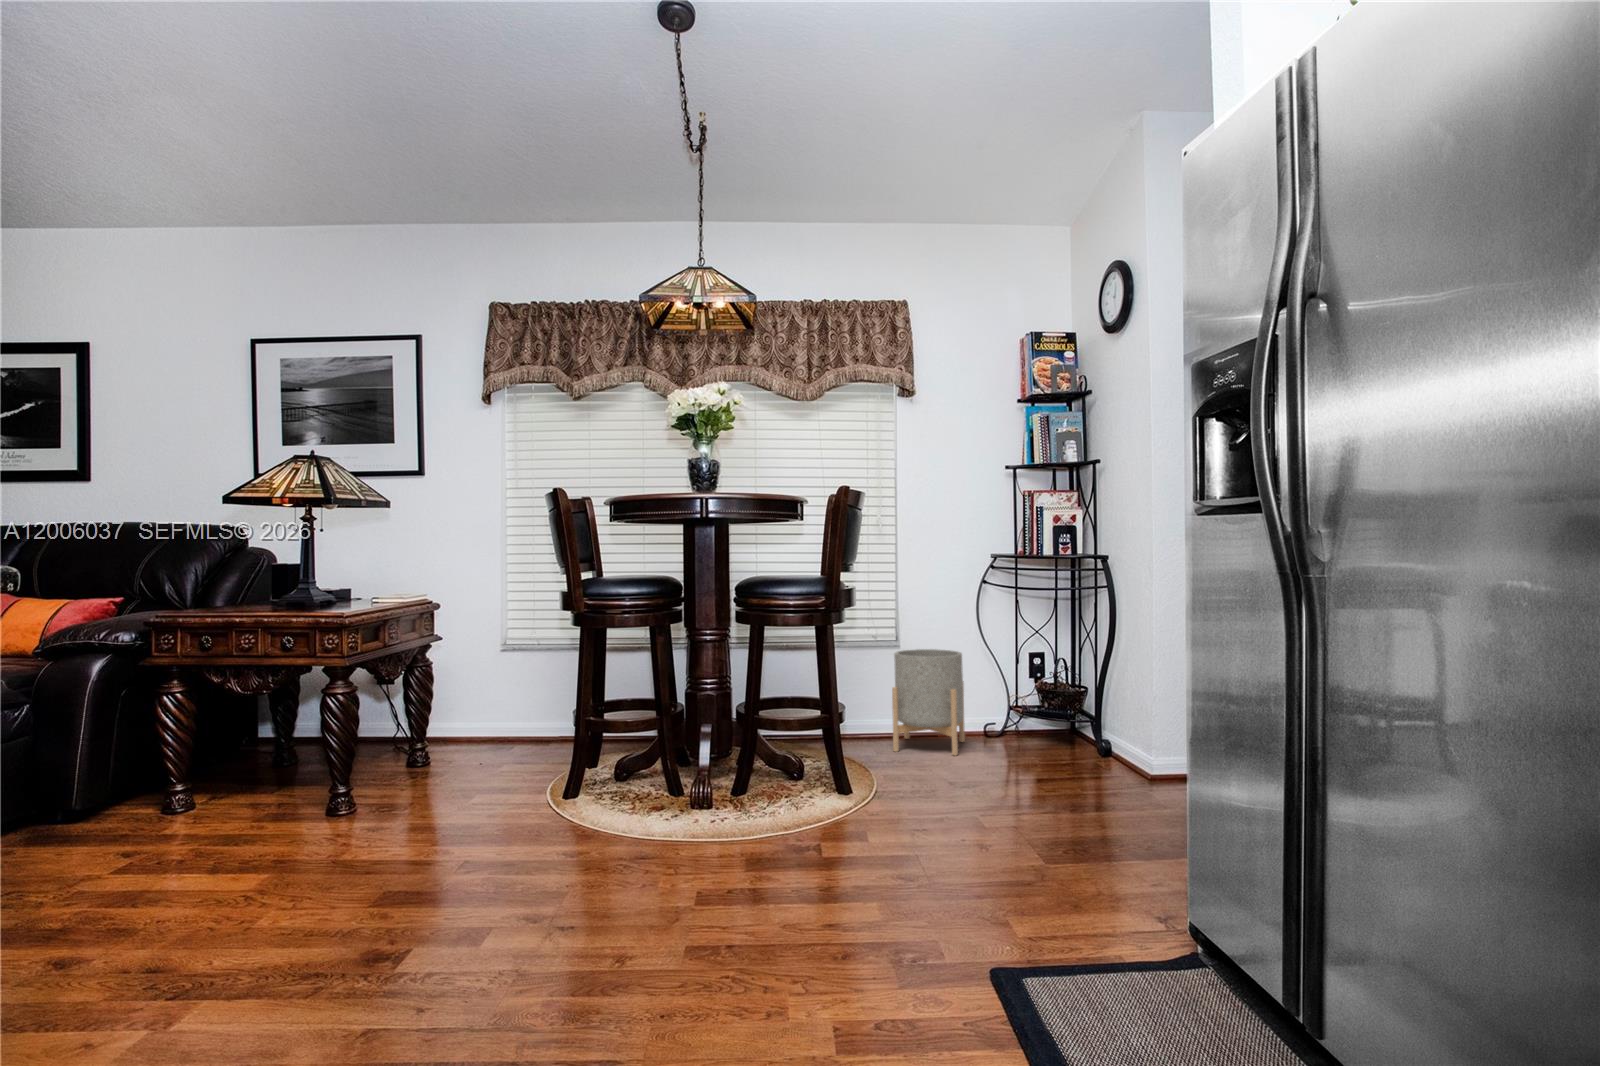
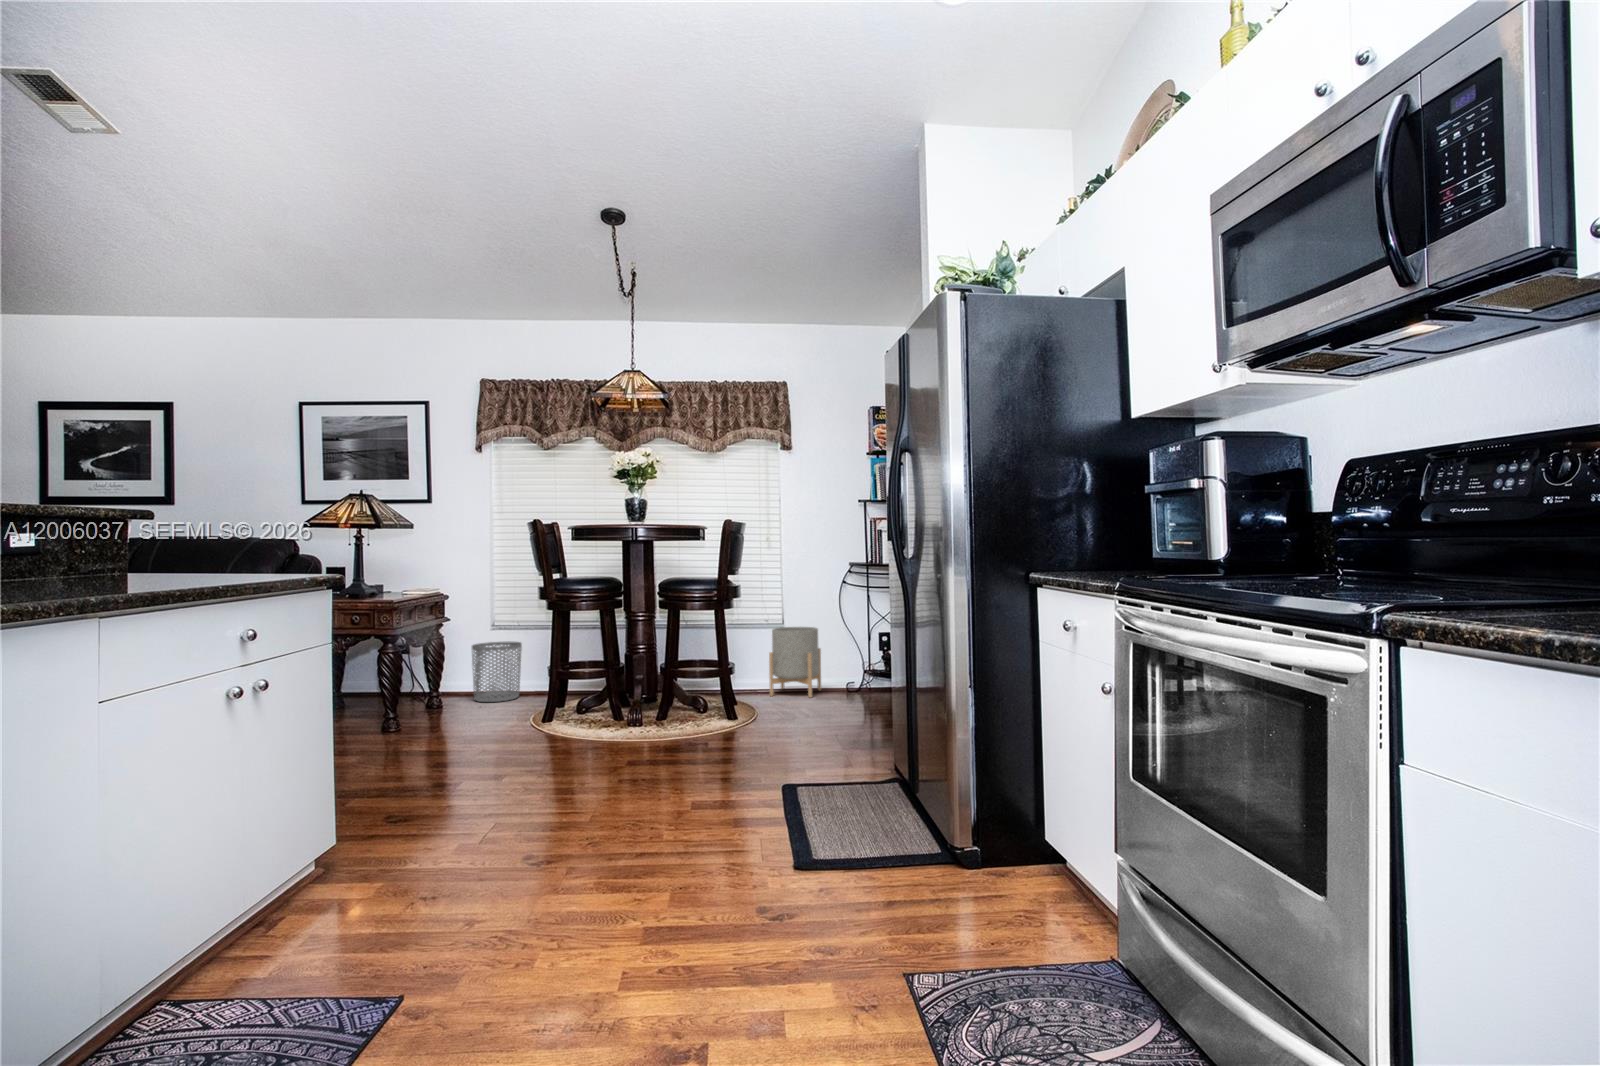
waste bin: none [472,666,541,754] -> present [472,641,522,702]

